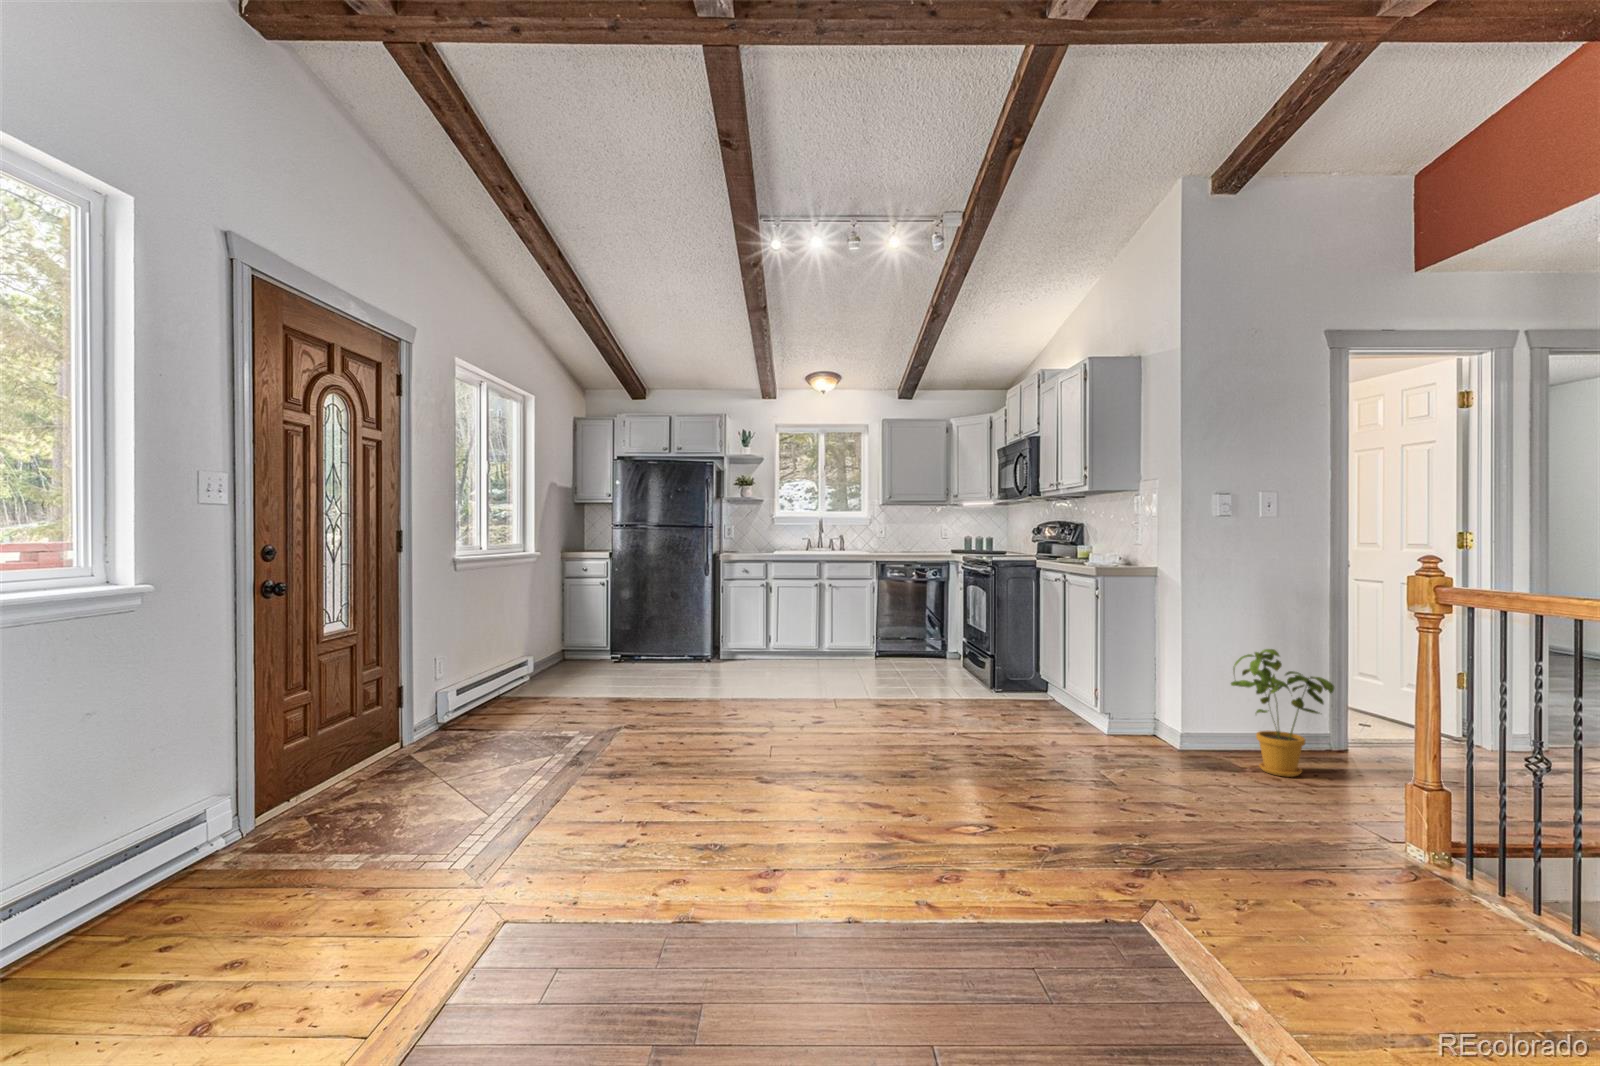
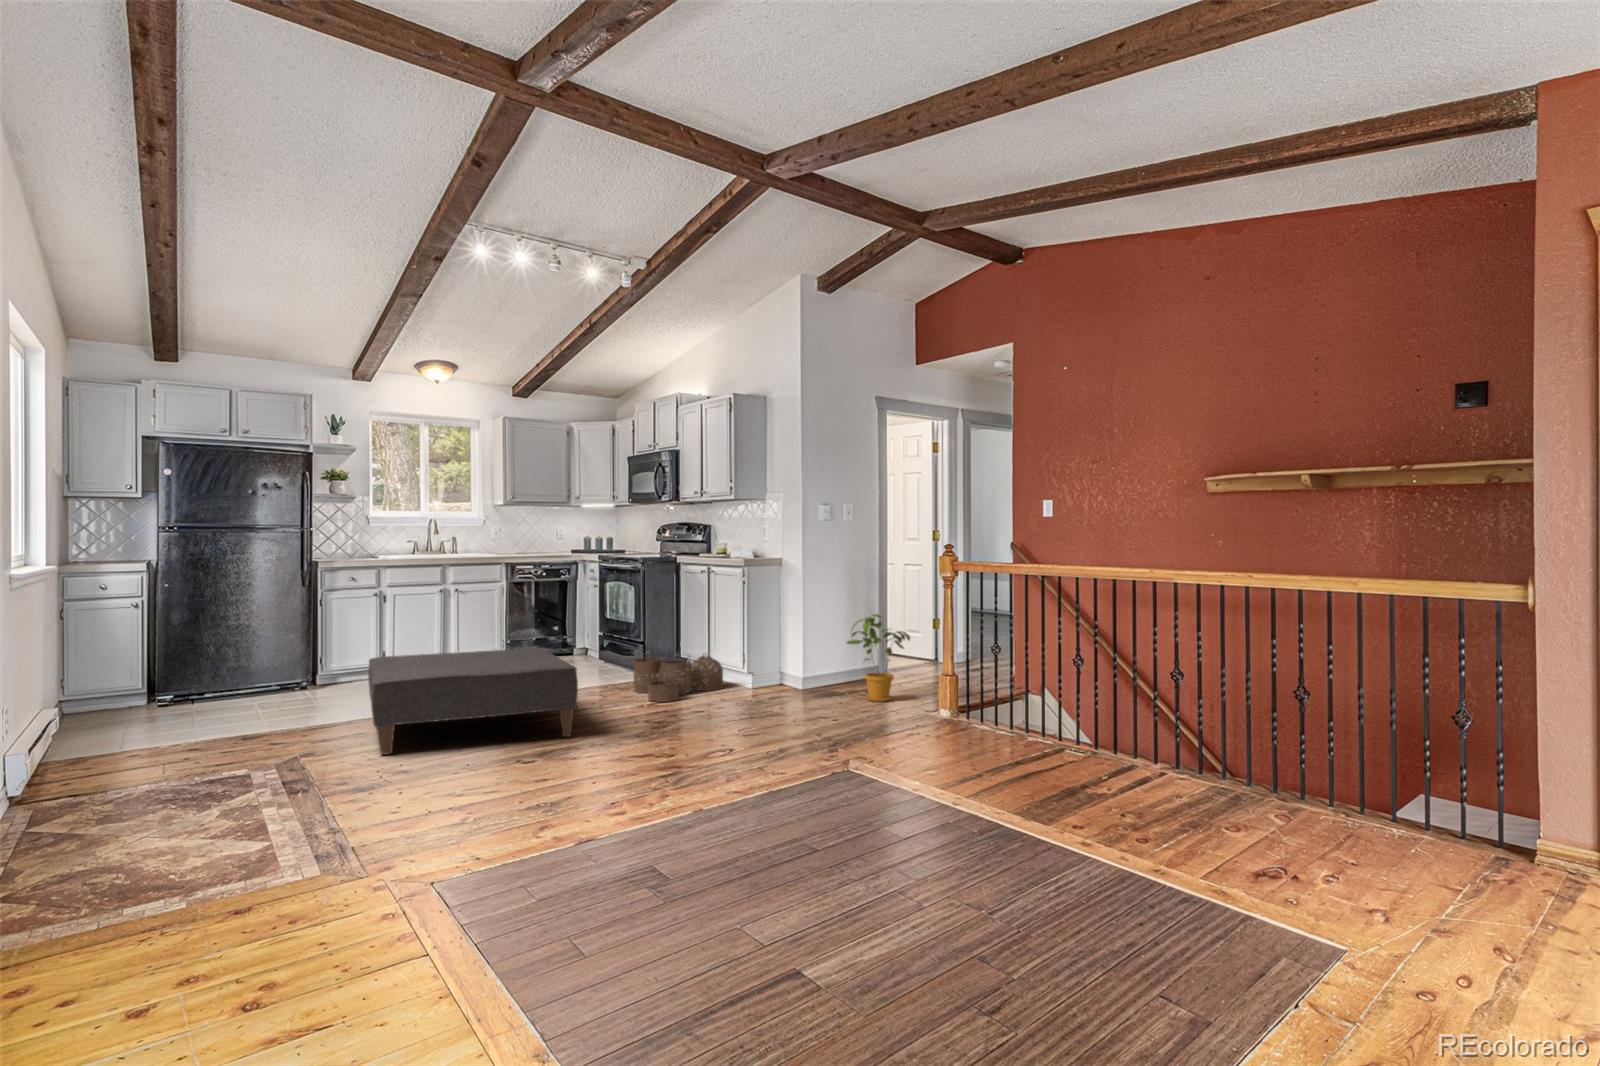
ottoman: none [620,649,849,766] -> present [368,648,578,755]
woven basket: none [959,667,1069,730] -> present [633,654,723,702]

